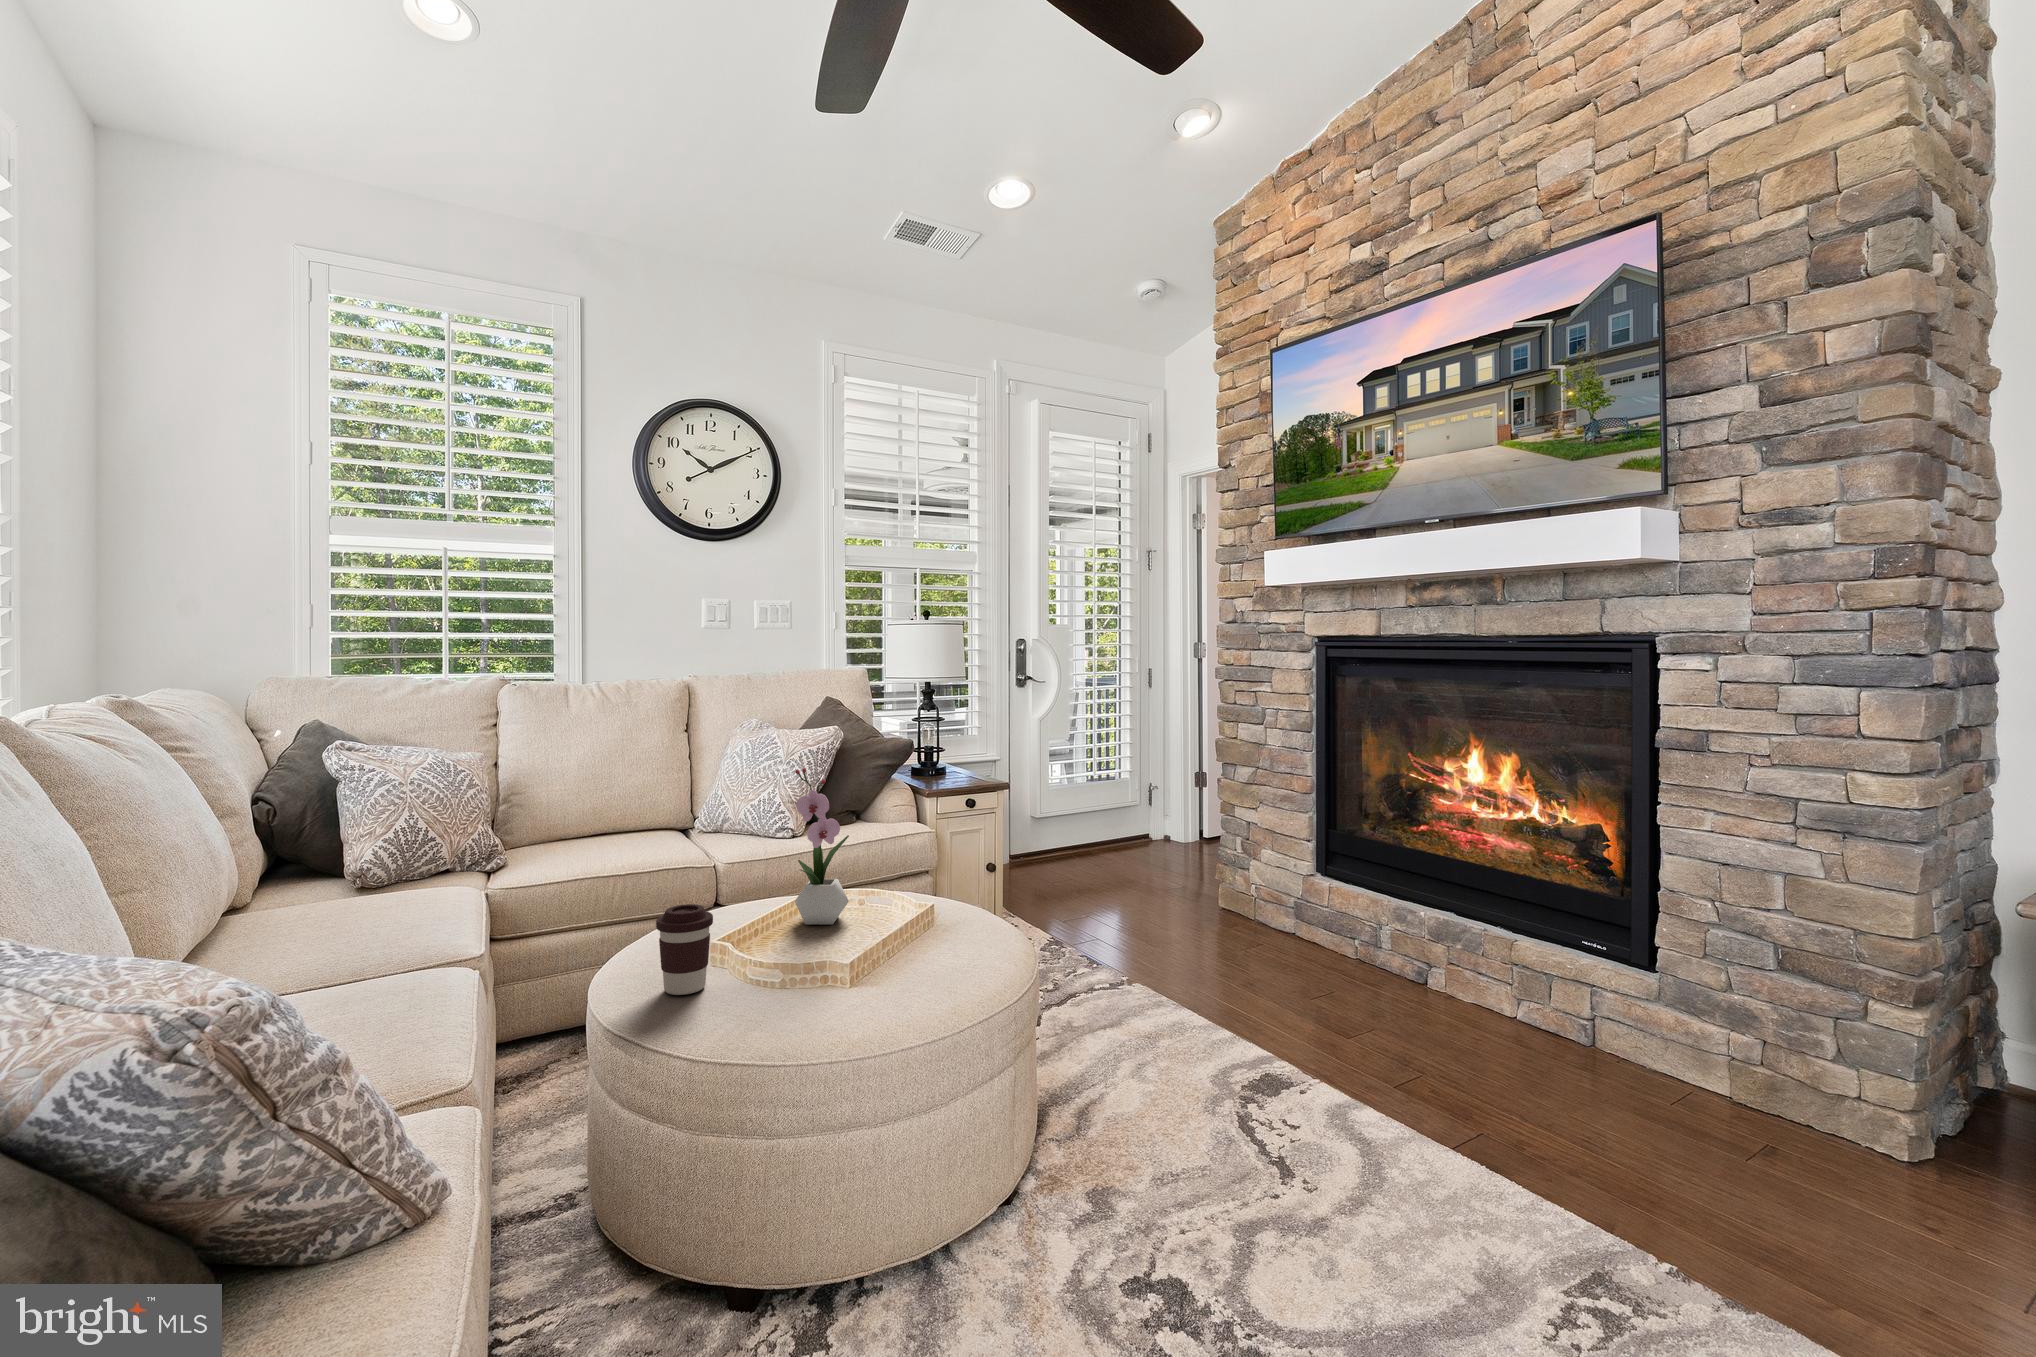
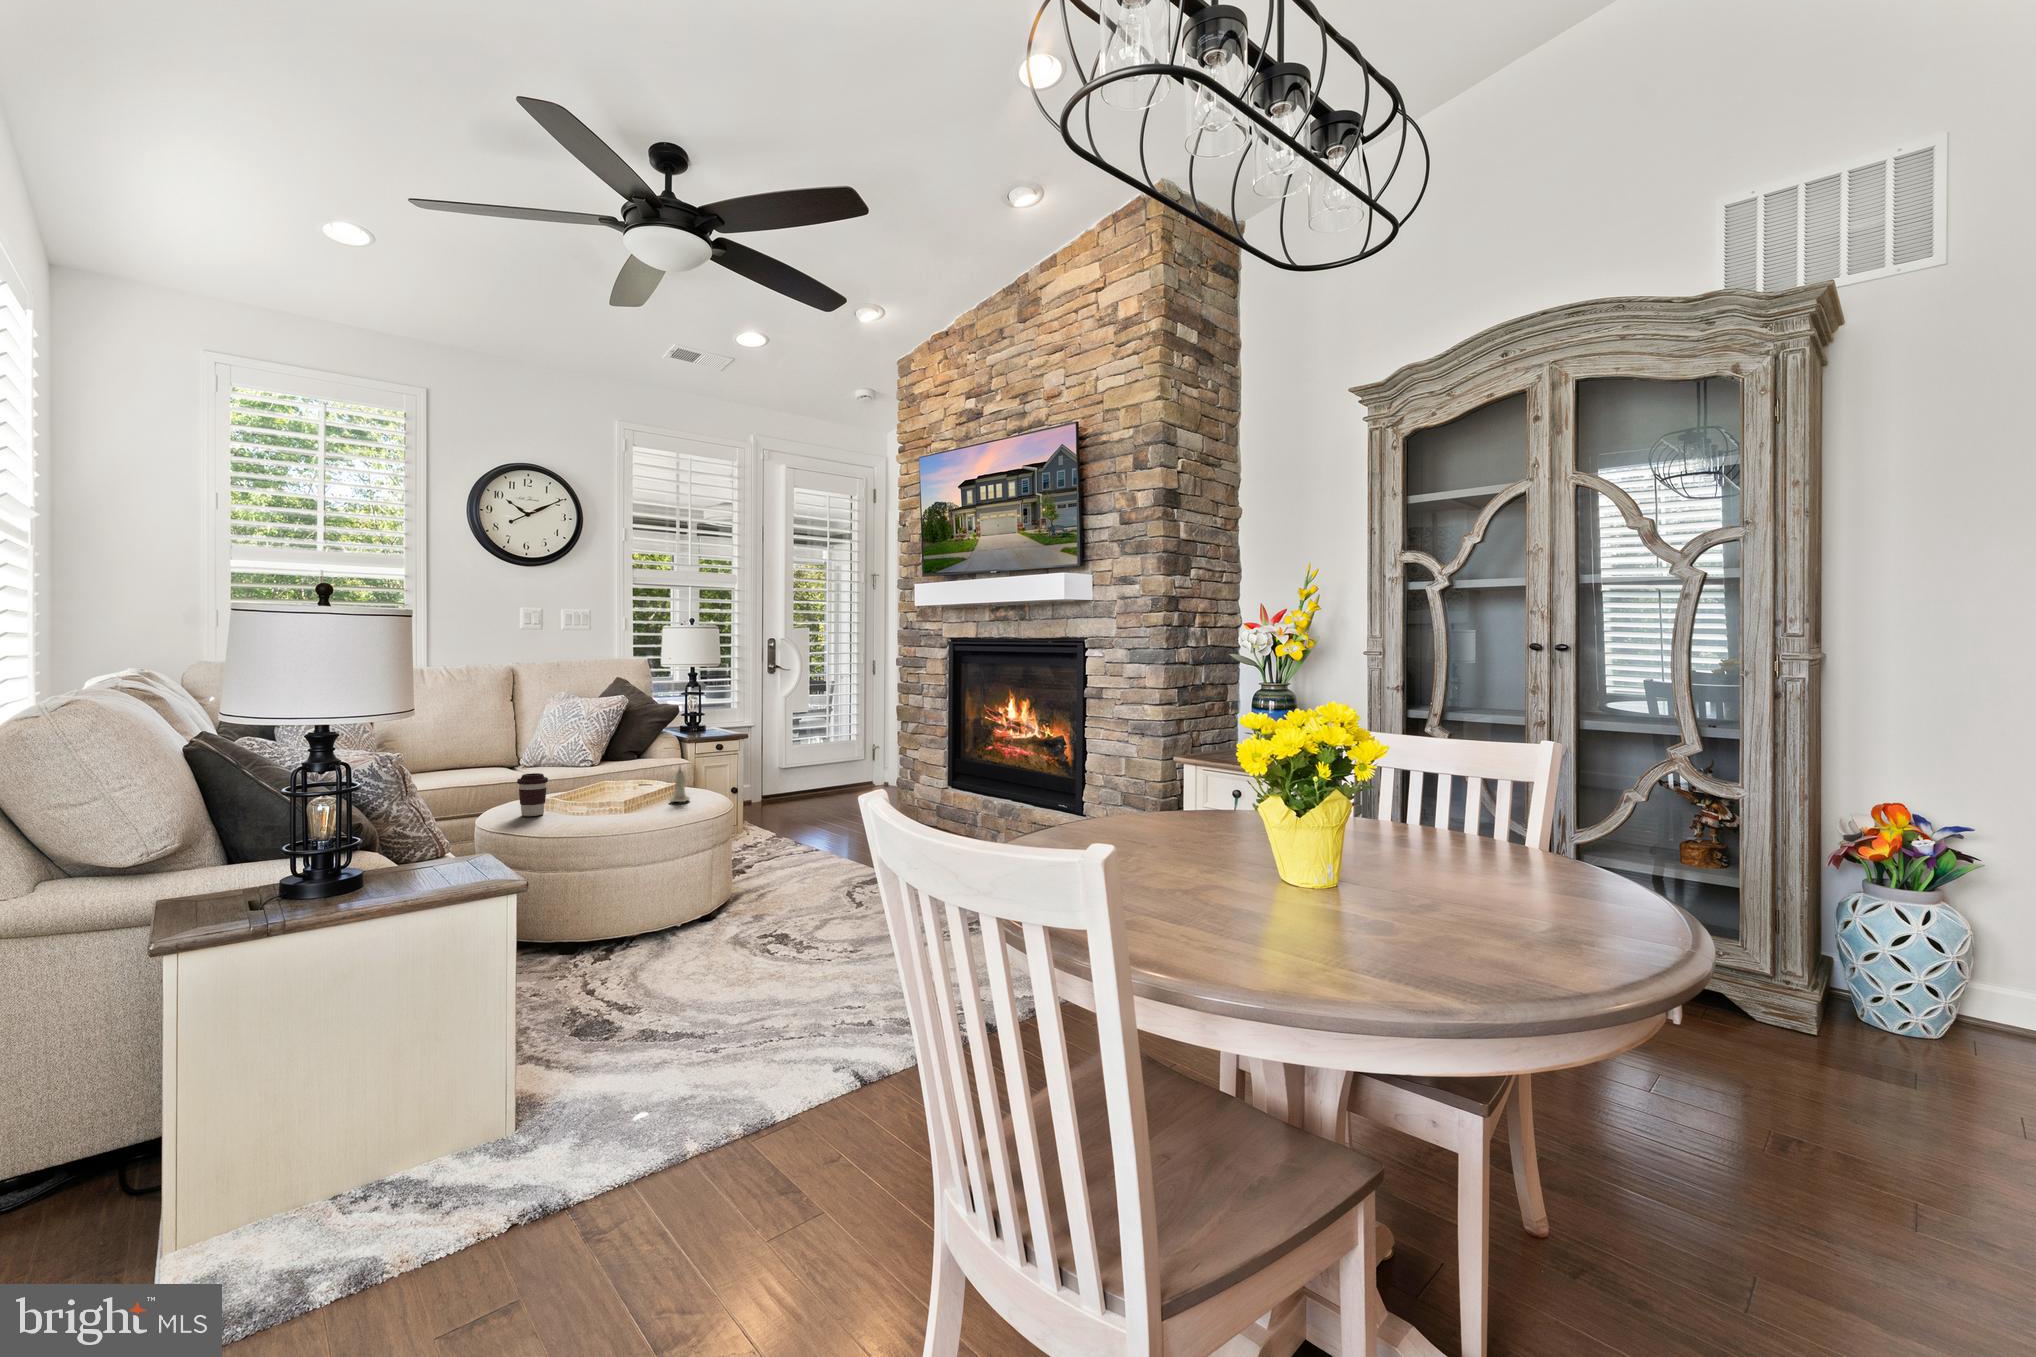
flower arrangement: present [795,768,849,924] -> none [593,708,625,793]
candle: none [932,882,971,960] -> present [669,767,689,802]

